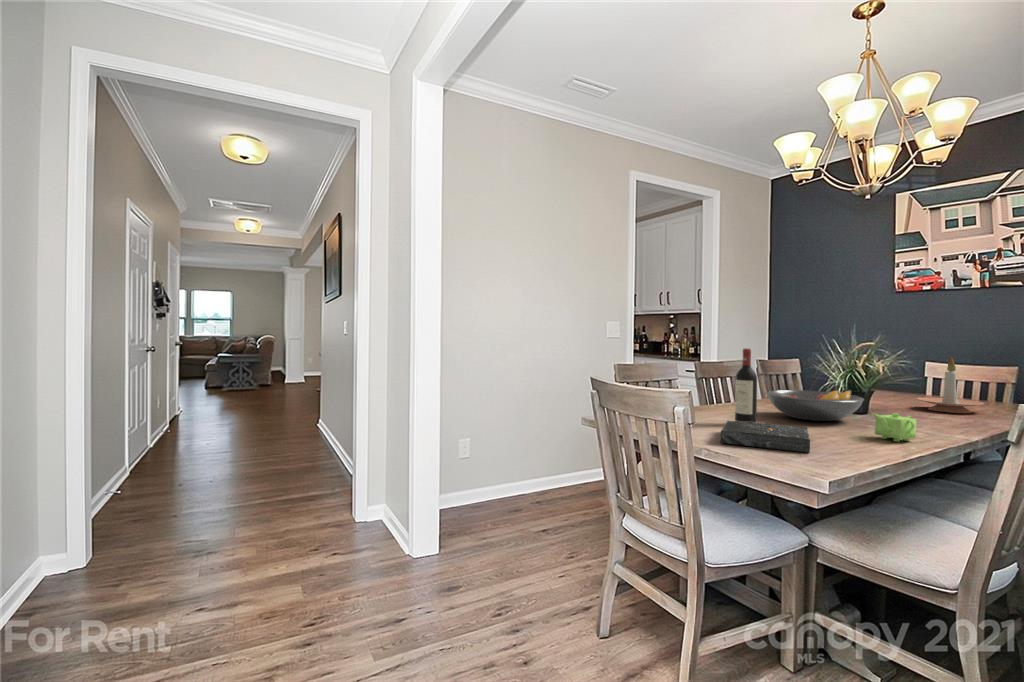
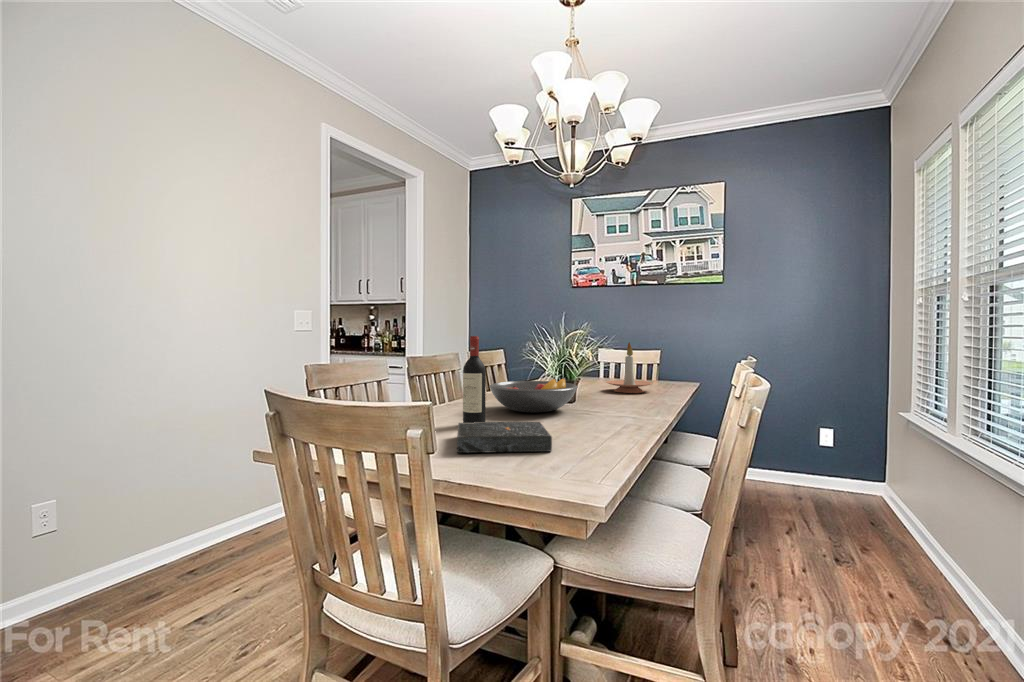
teapot: present [872,413,916,442] -> none [590,398,628,427]

